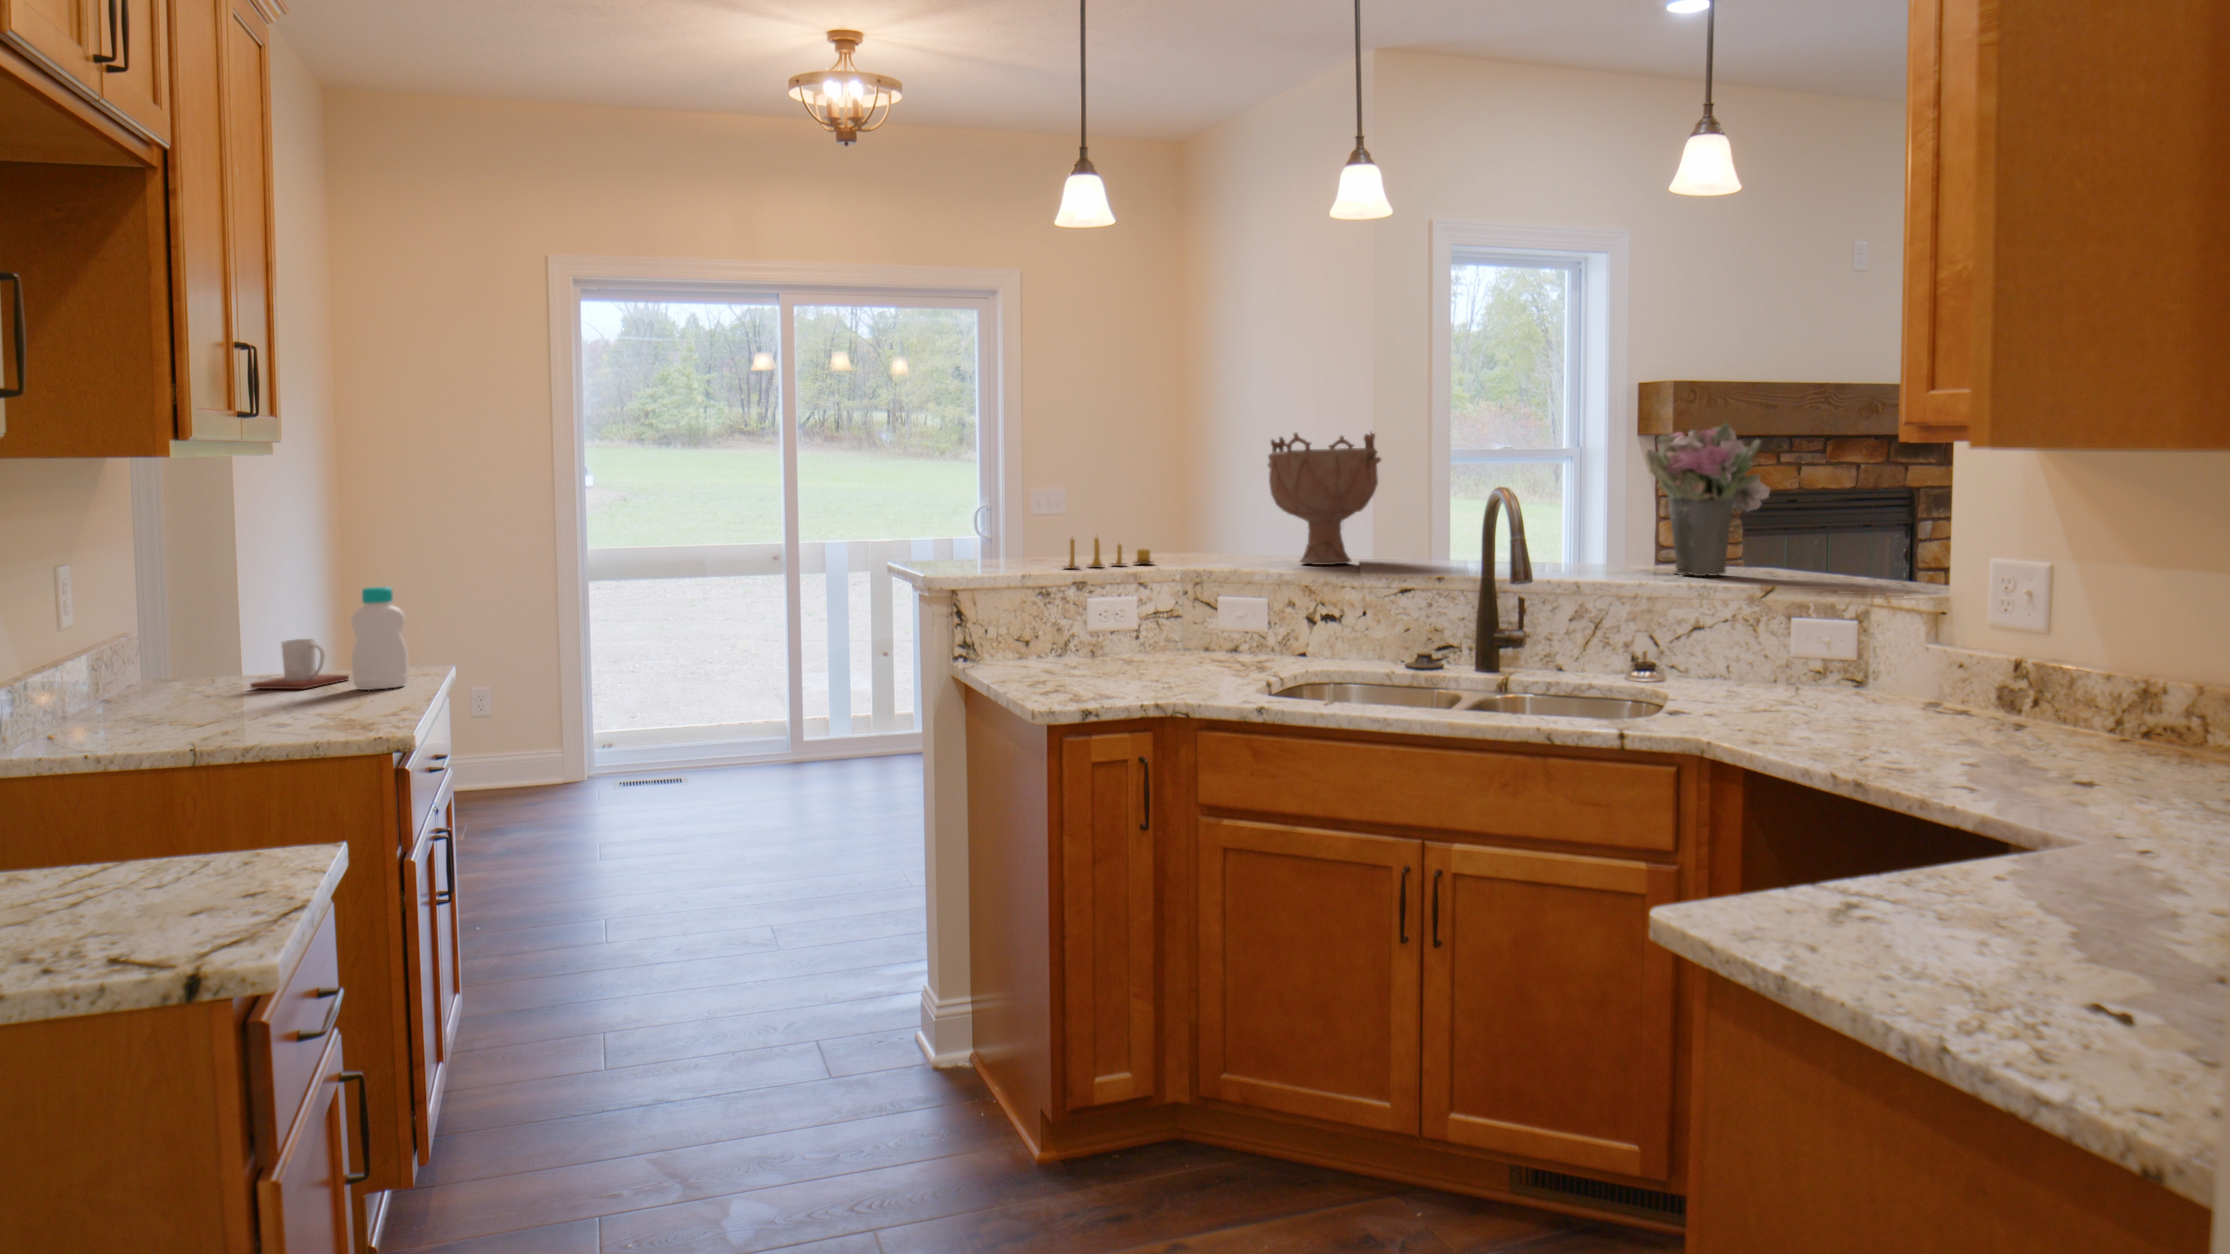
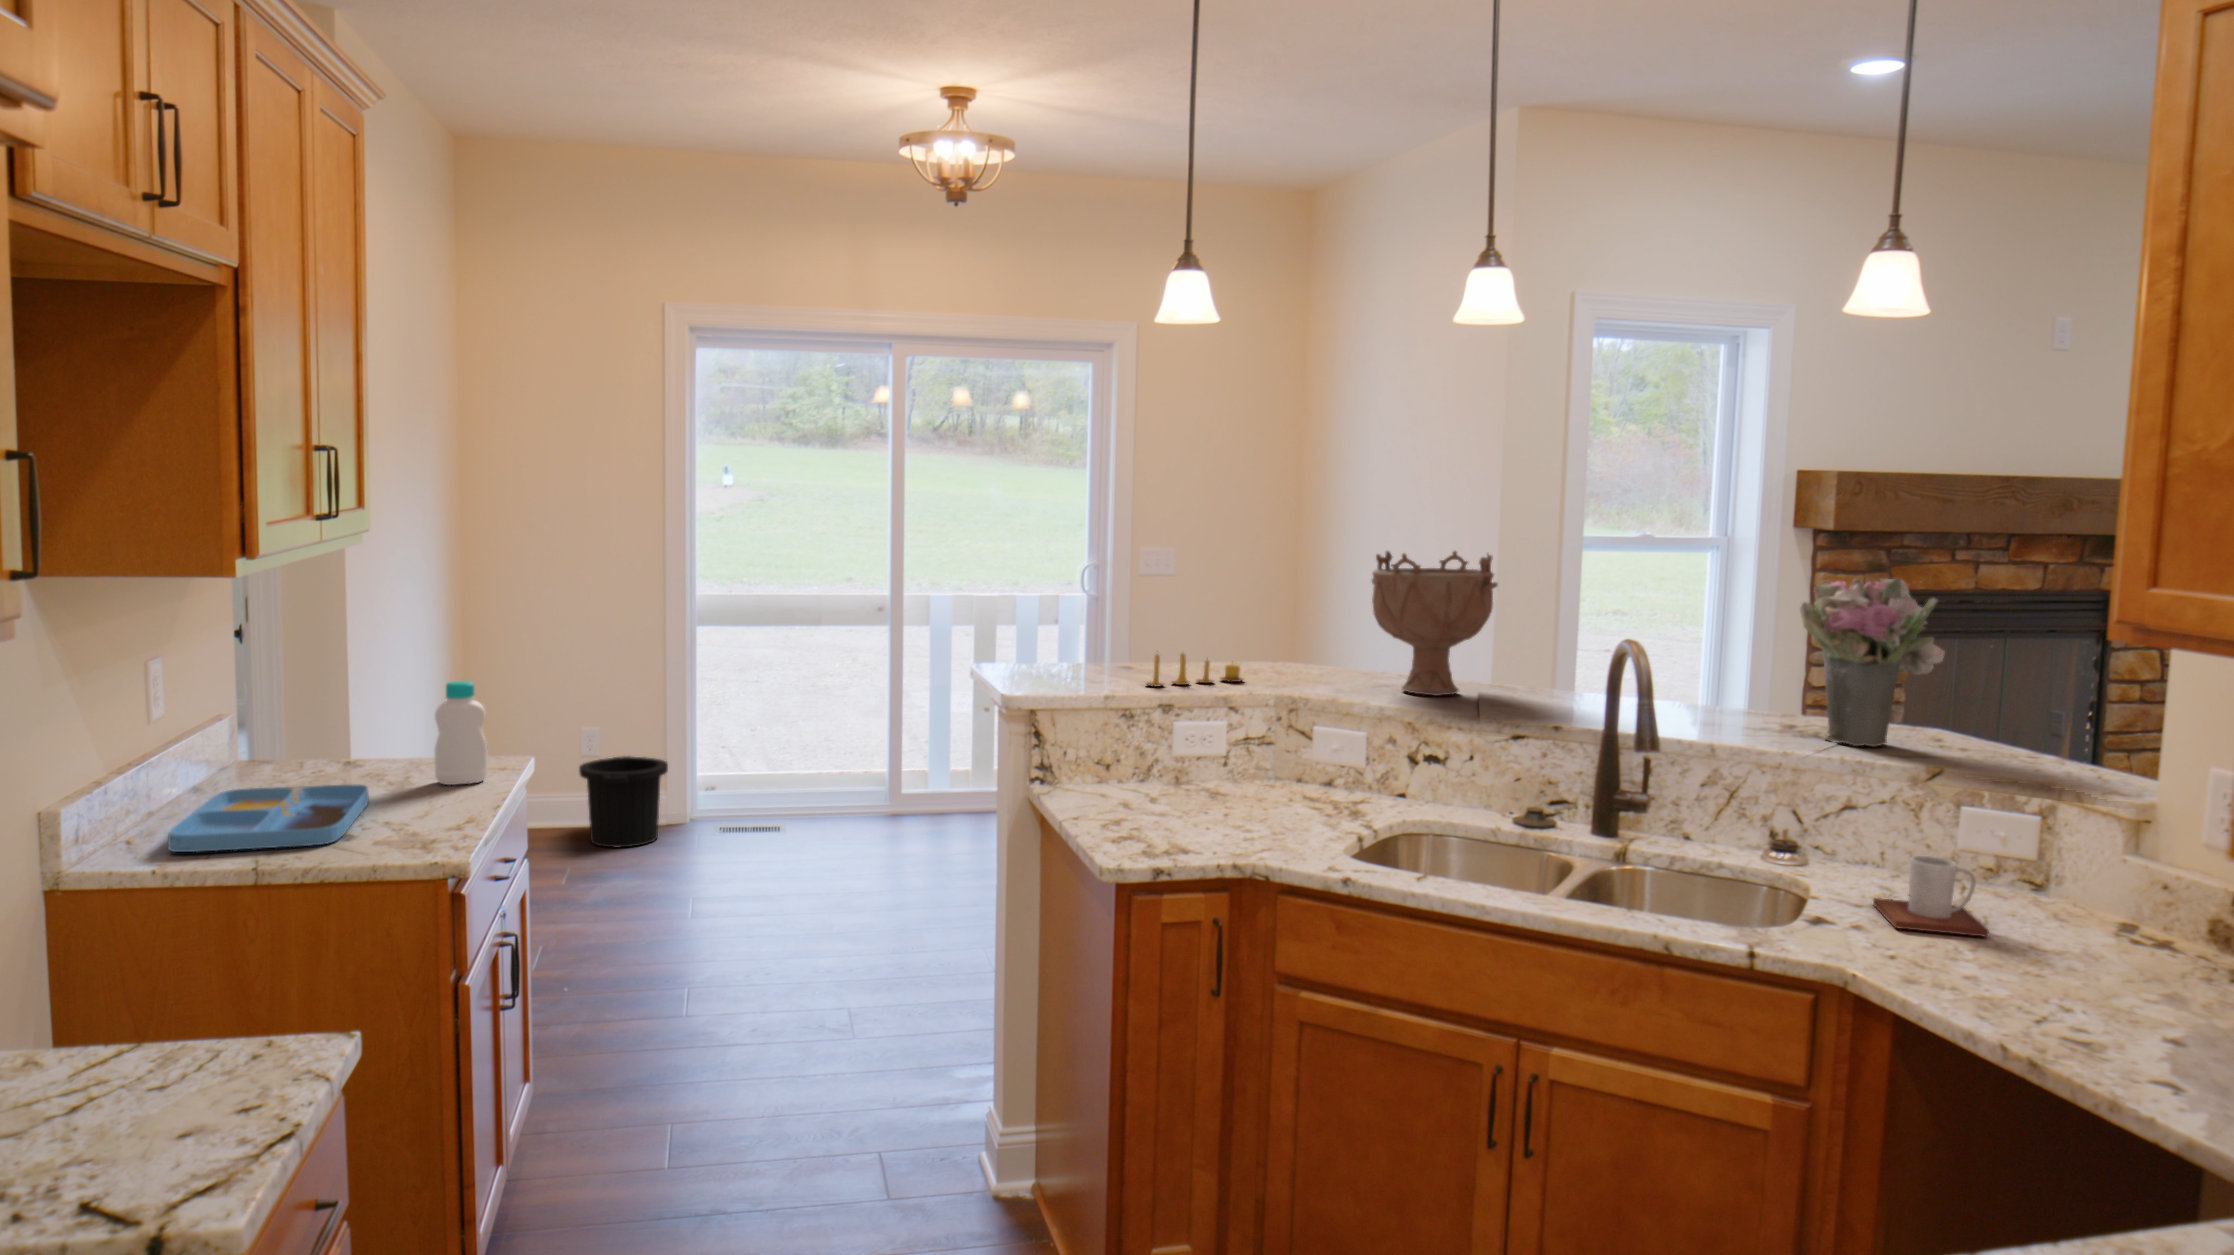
mug: present [251,639,349,689] -> present [1873,856,1989,937]
tray: none [61,689,282,747] -> present [168,785,369,852]
trash can: none [509,708,601,796] -> present [579,756,668,847]

